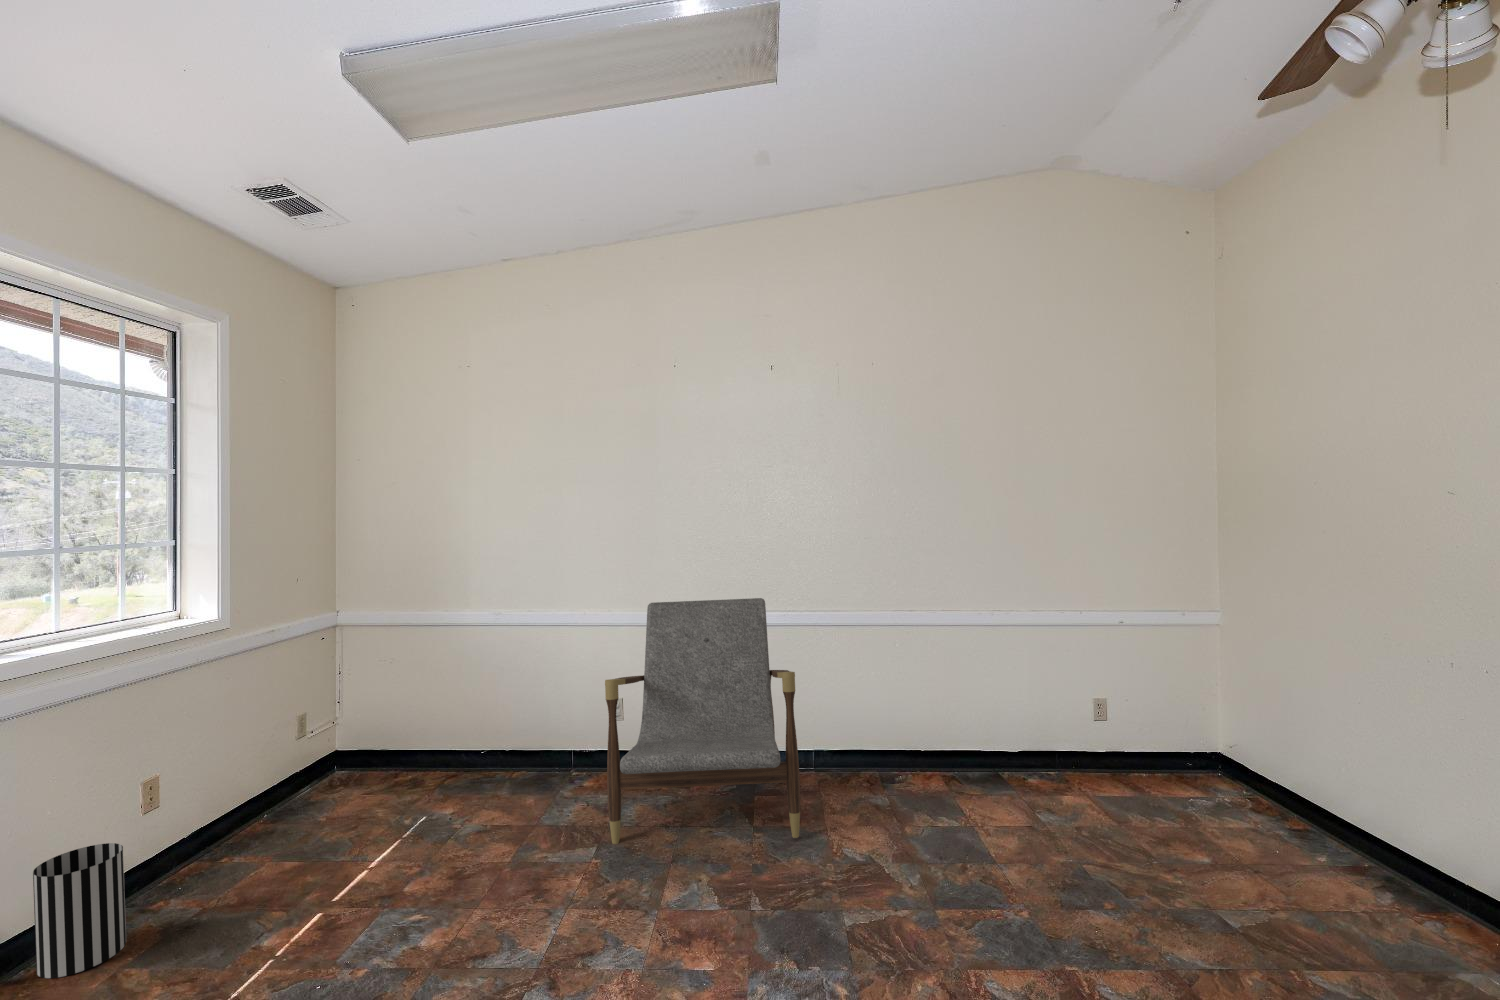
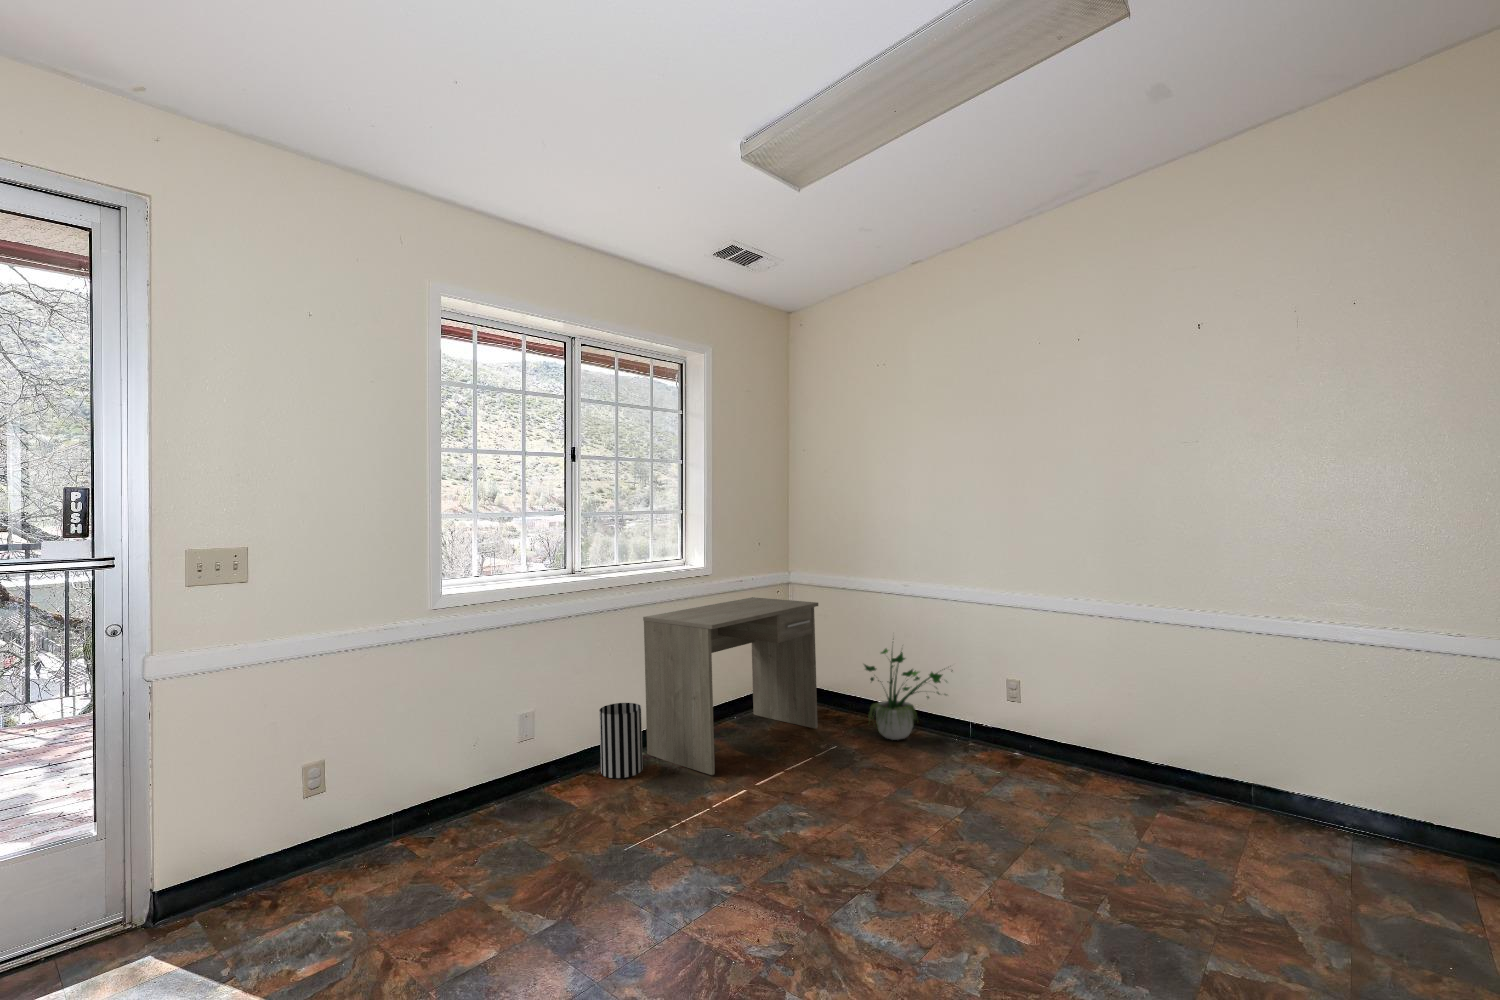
armchair: present [605,598,800,844] -> none [976,587,1195,868]
desk: none [116,647,394,915] -> present [643,597,818,775]
potted plant: none [450,665,565,791] -> present [864,649,953,740]

